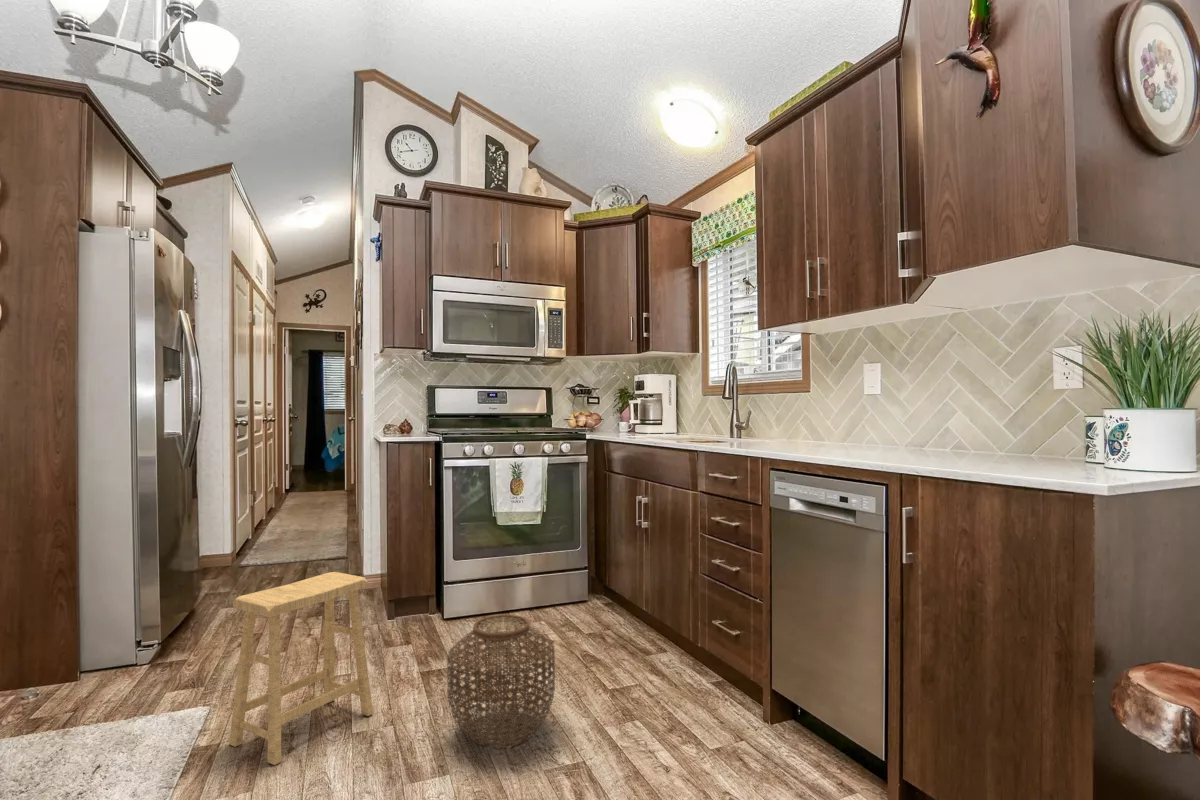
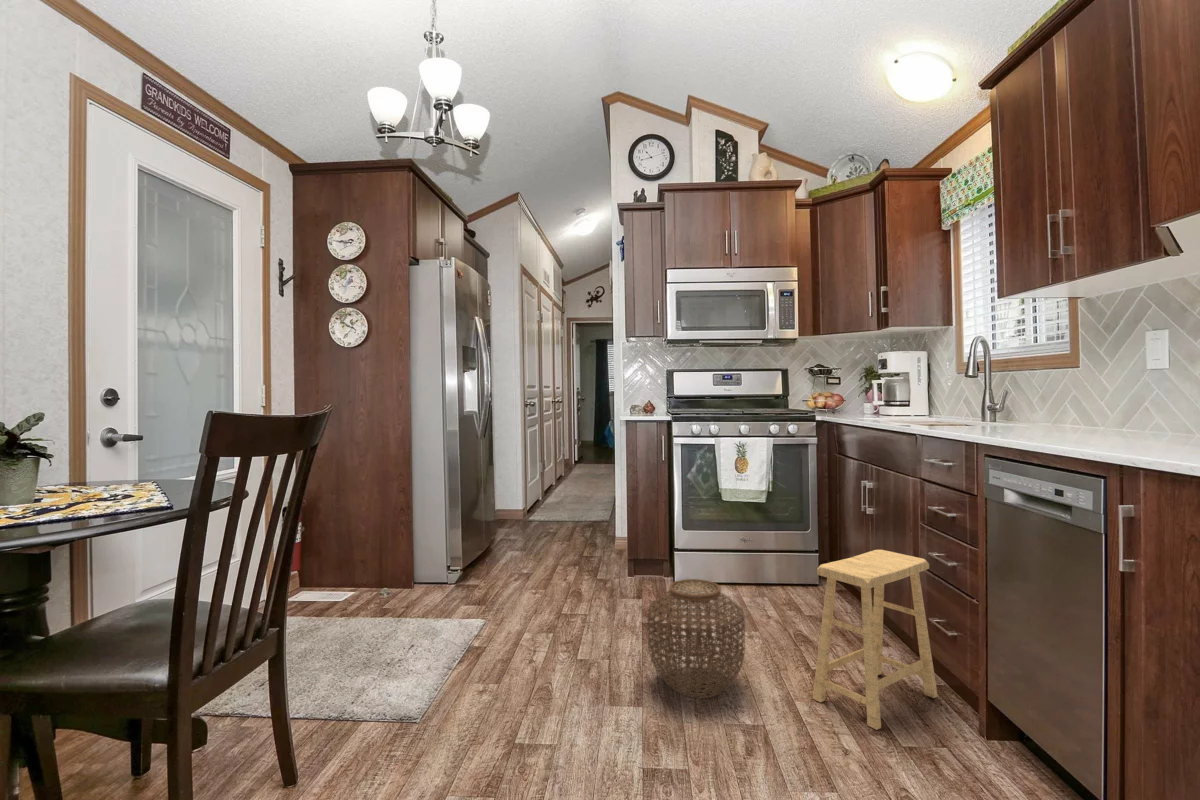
footstool: present [229,572,373,765] -> present [813,550,938,730]

